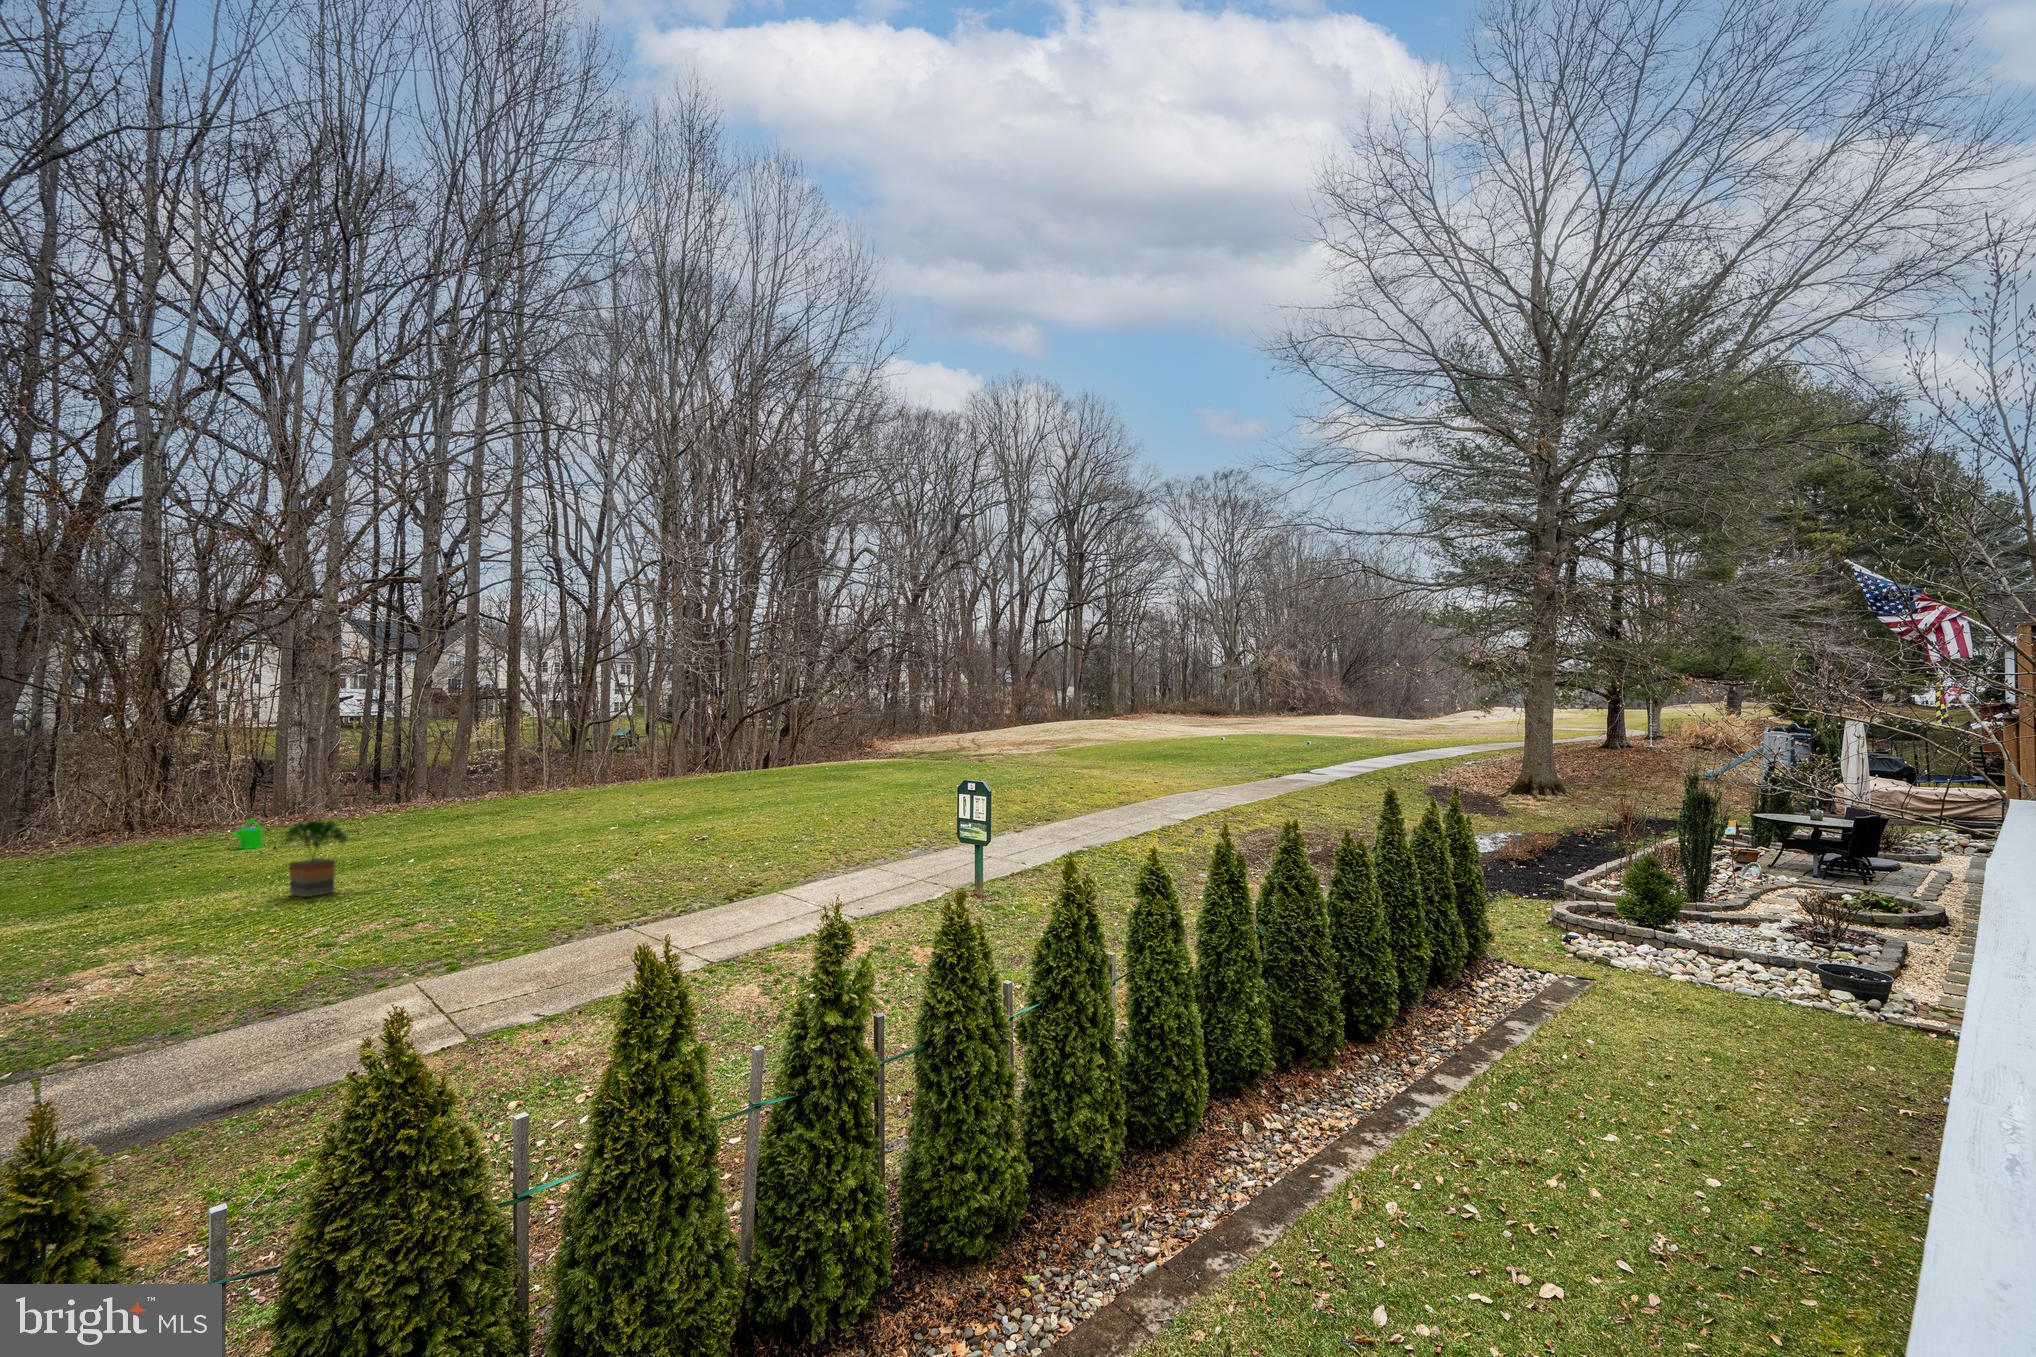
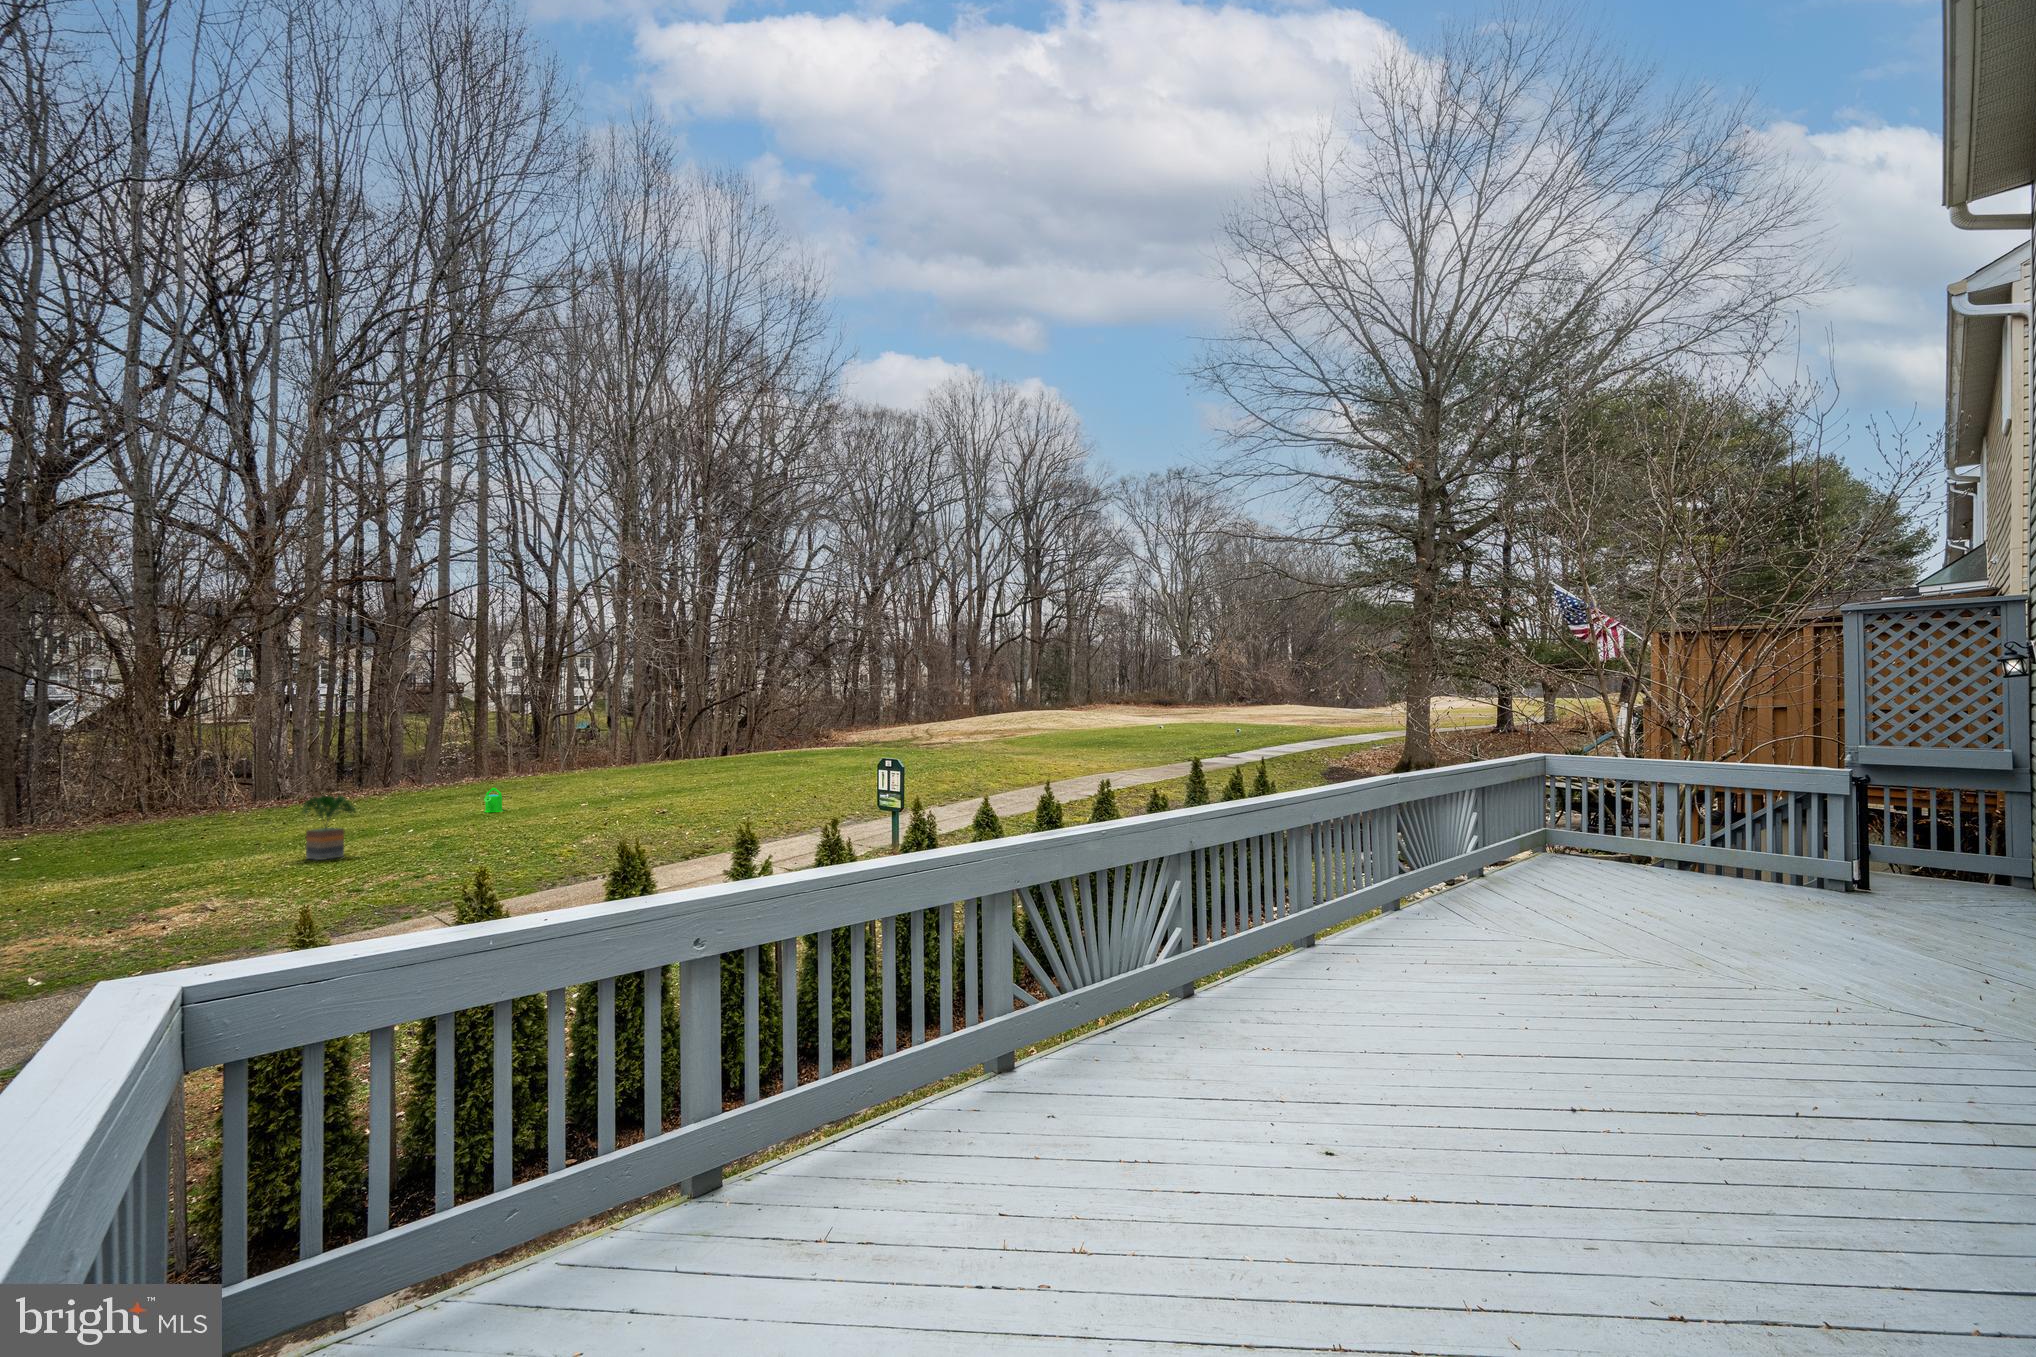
watering can: present [234,819,263,849] -> present [484,788,503,813]

